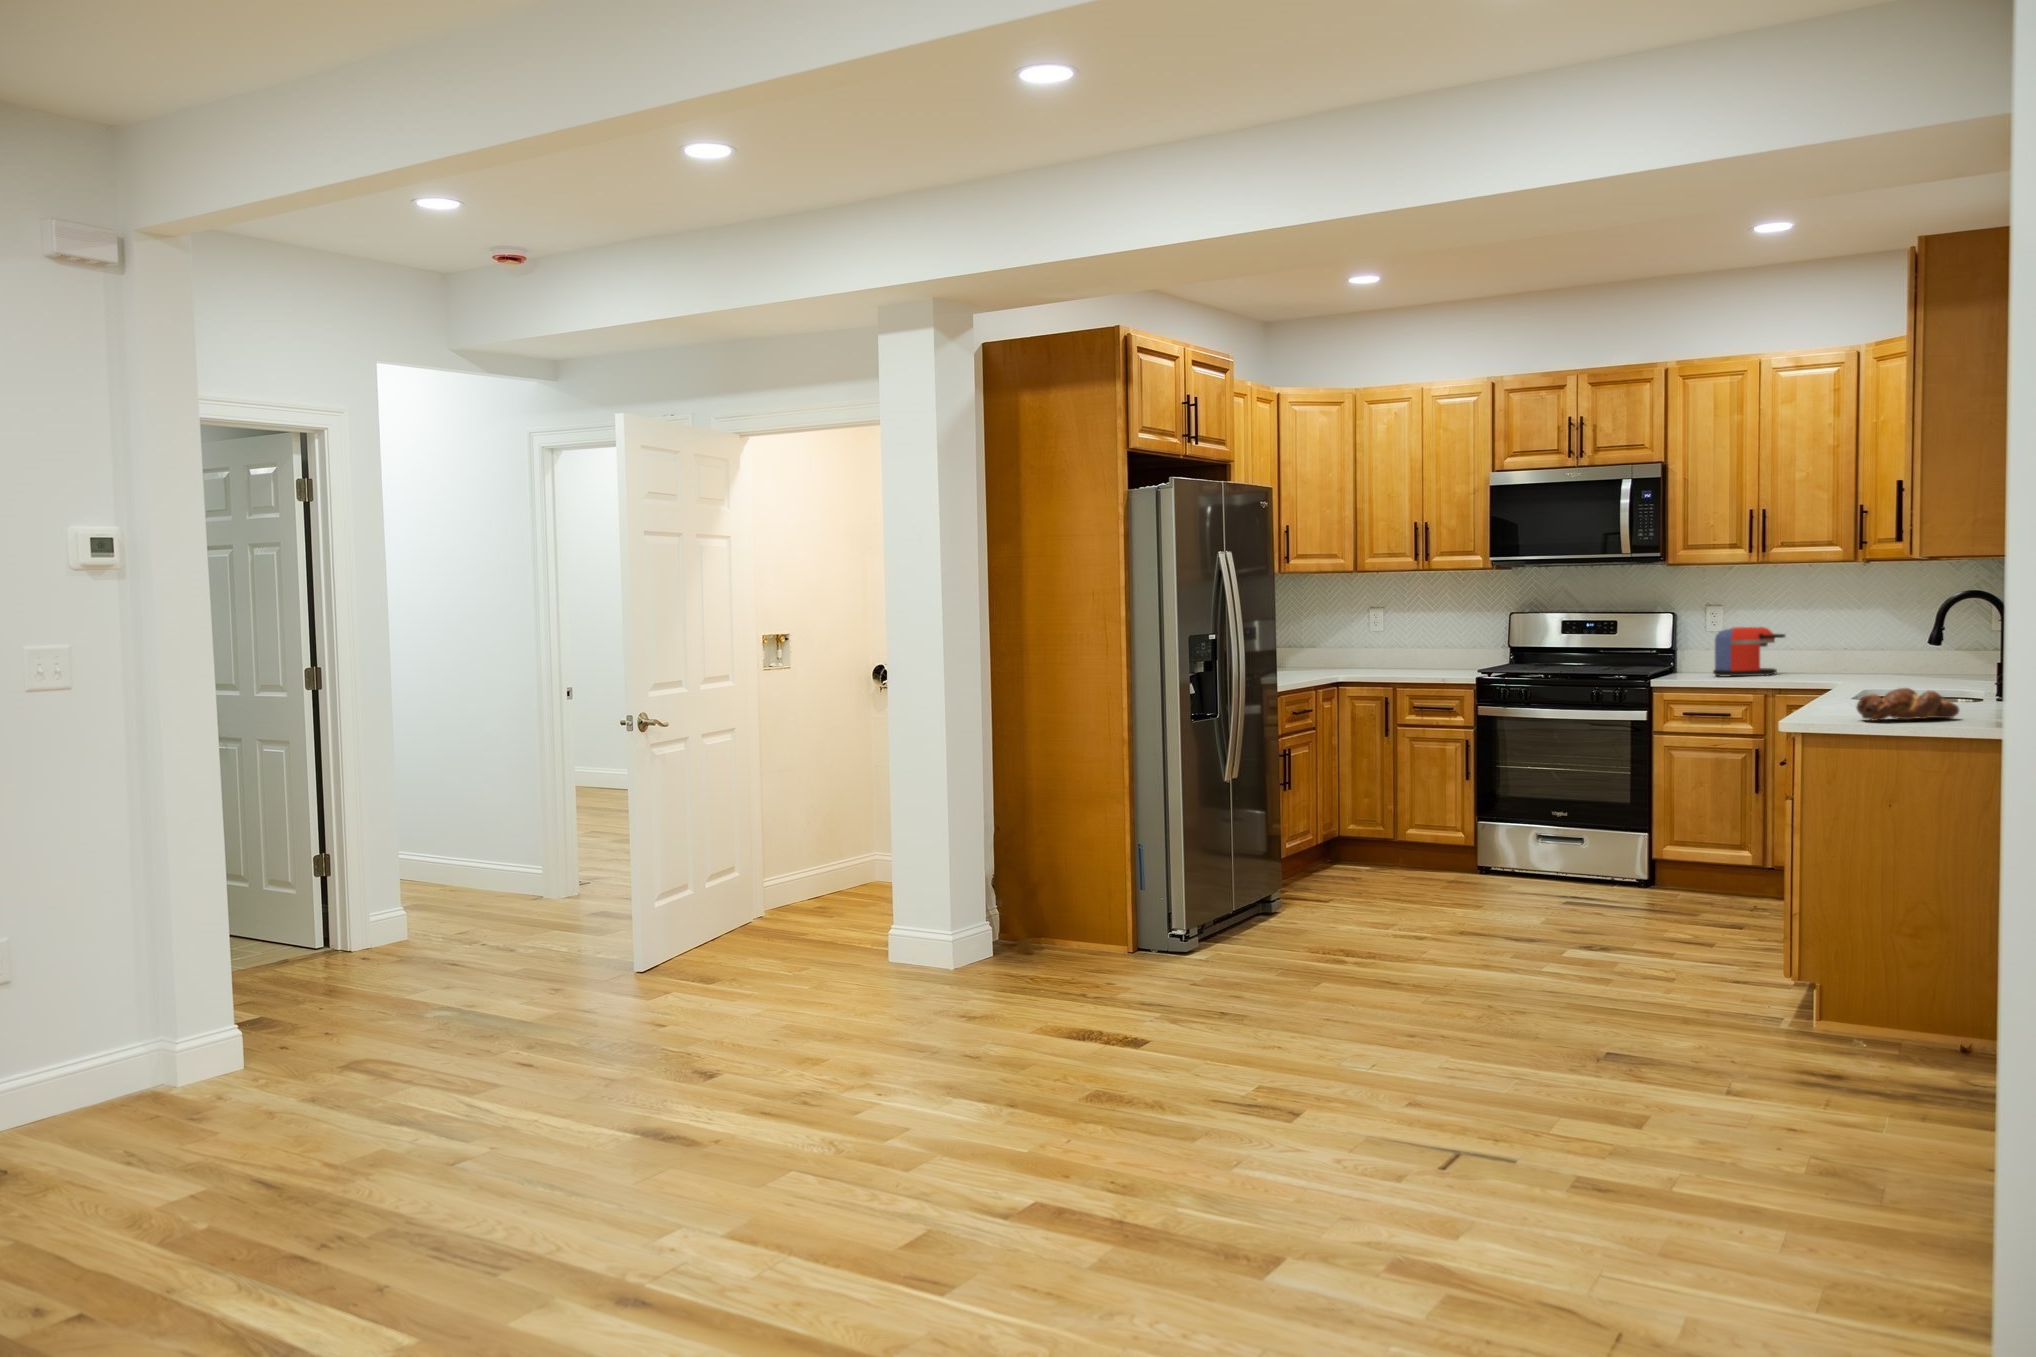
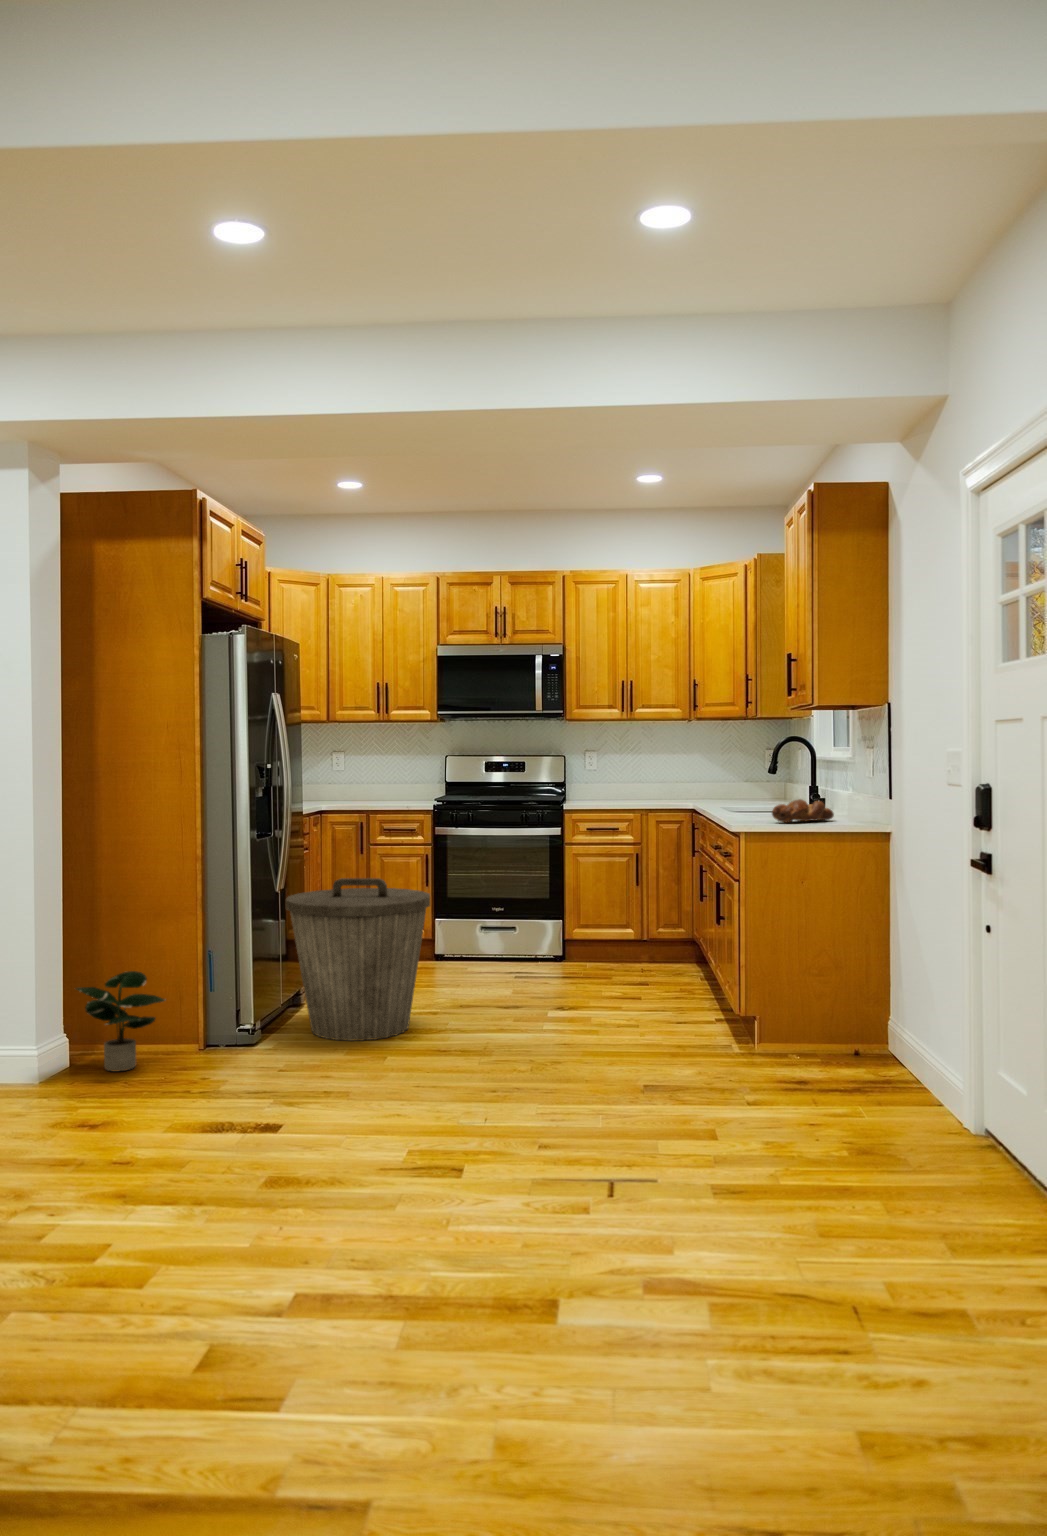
coffee maker: present [1713,627,1785,676] -> none [595,766,640,802]
trash can: none [1231,769,1405,962] -> present [286,878,430,1041]
potted plant: none [991,860,1082,965] -> present [76,971,165,1072]

